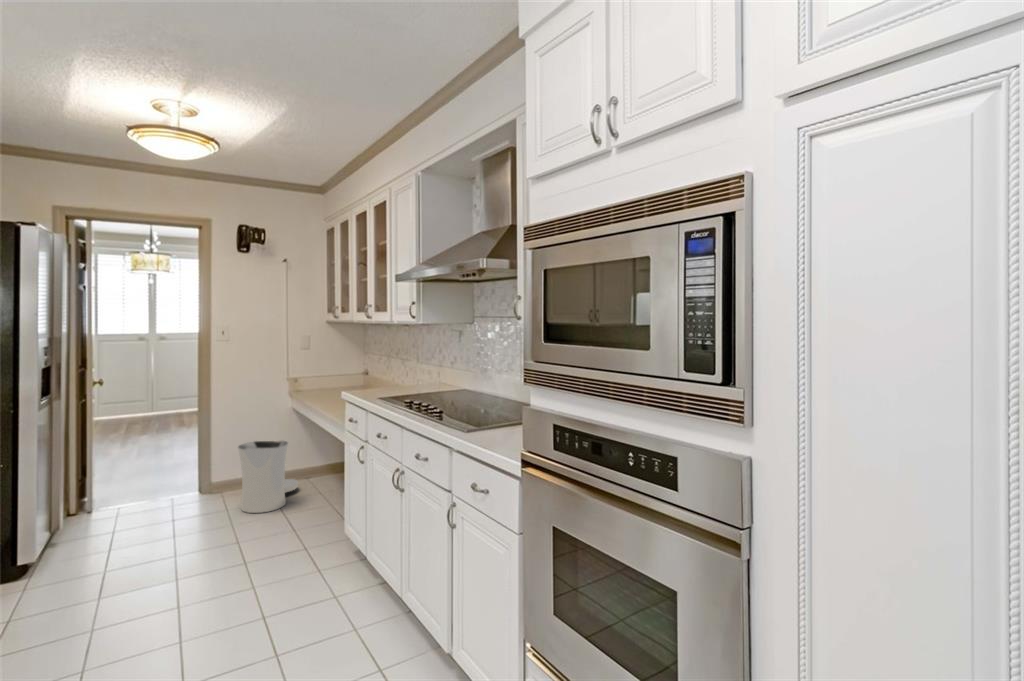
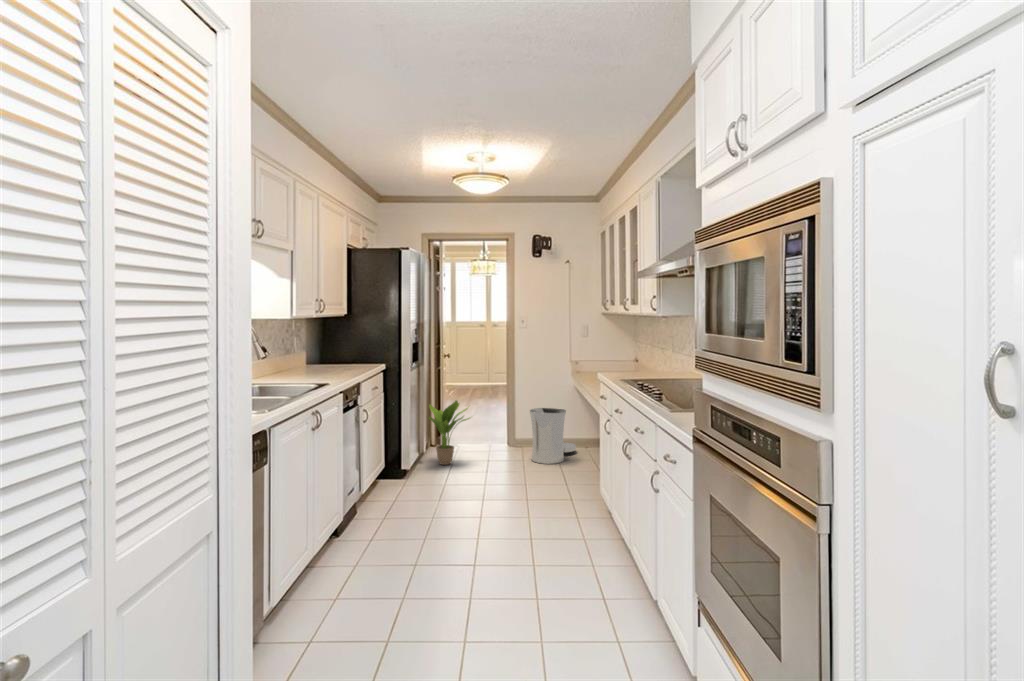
potted plant: none [66,446,152,542] -> present [429,400,470,465]

